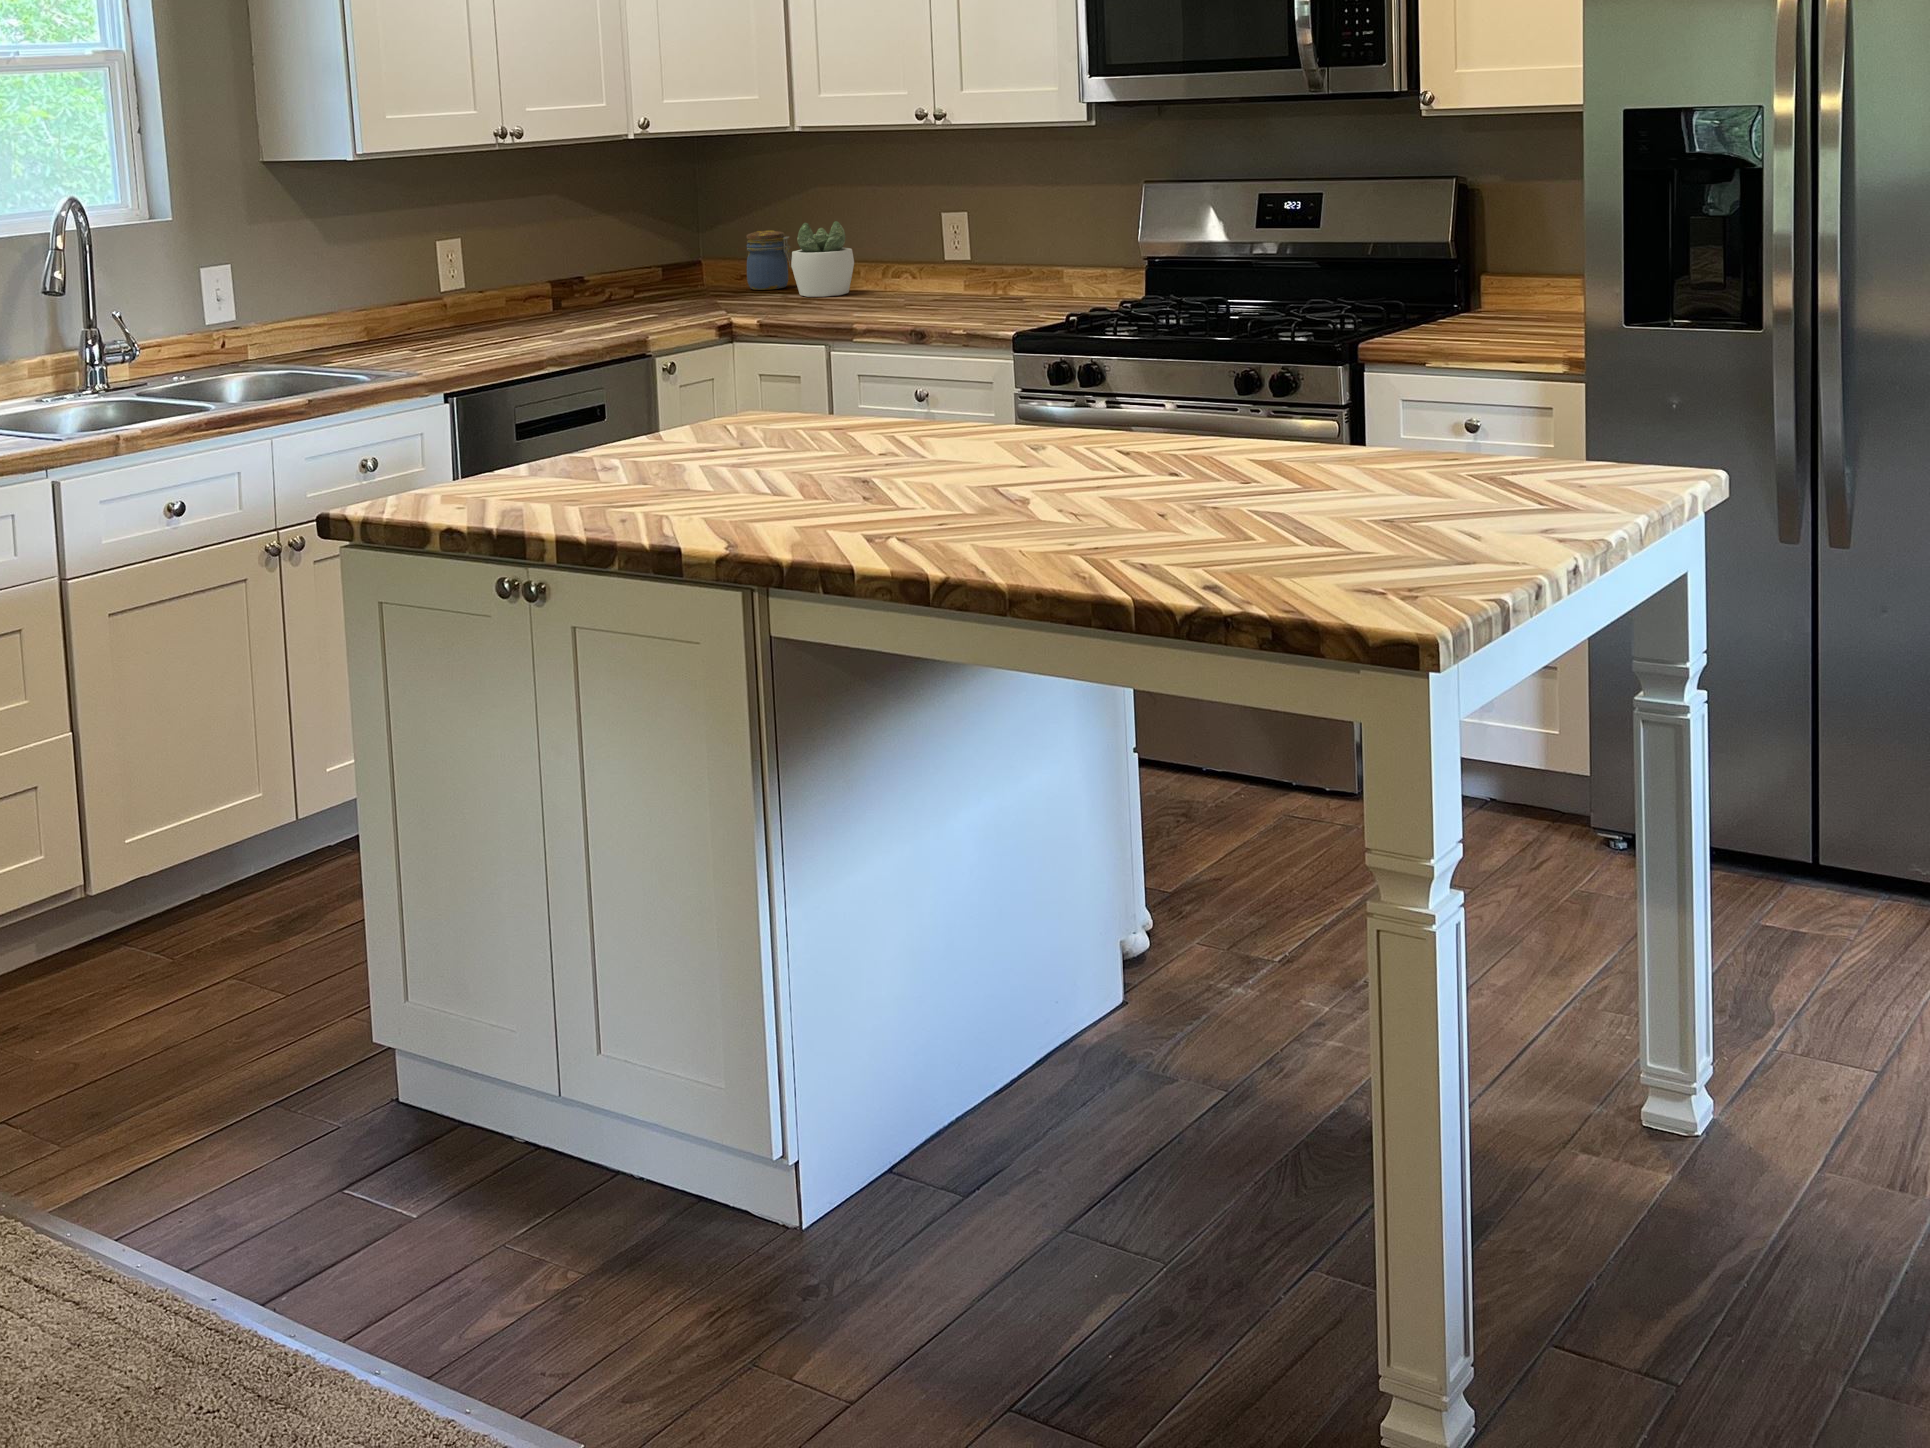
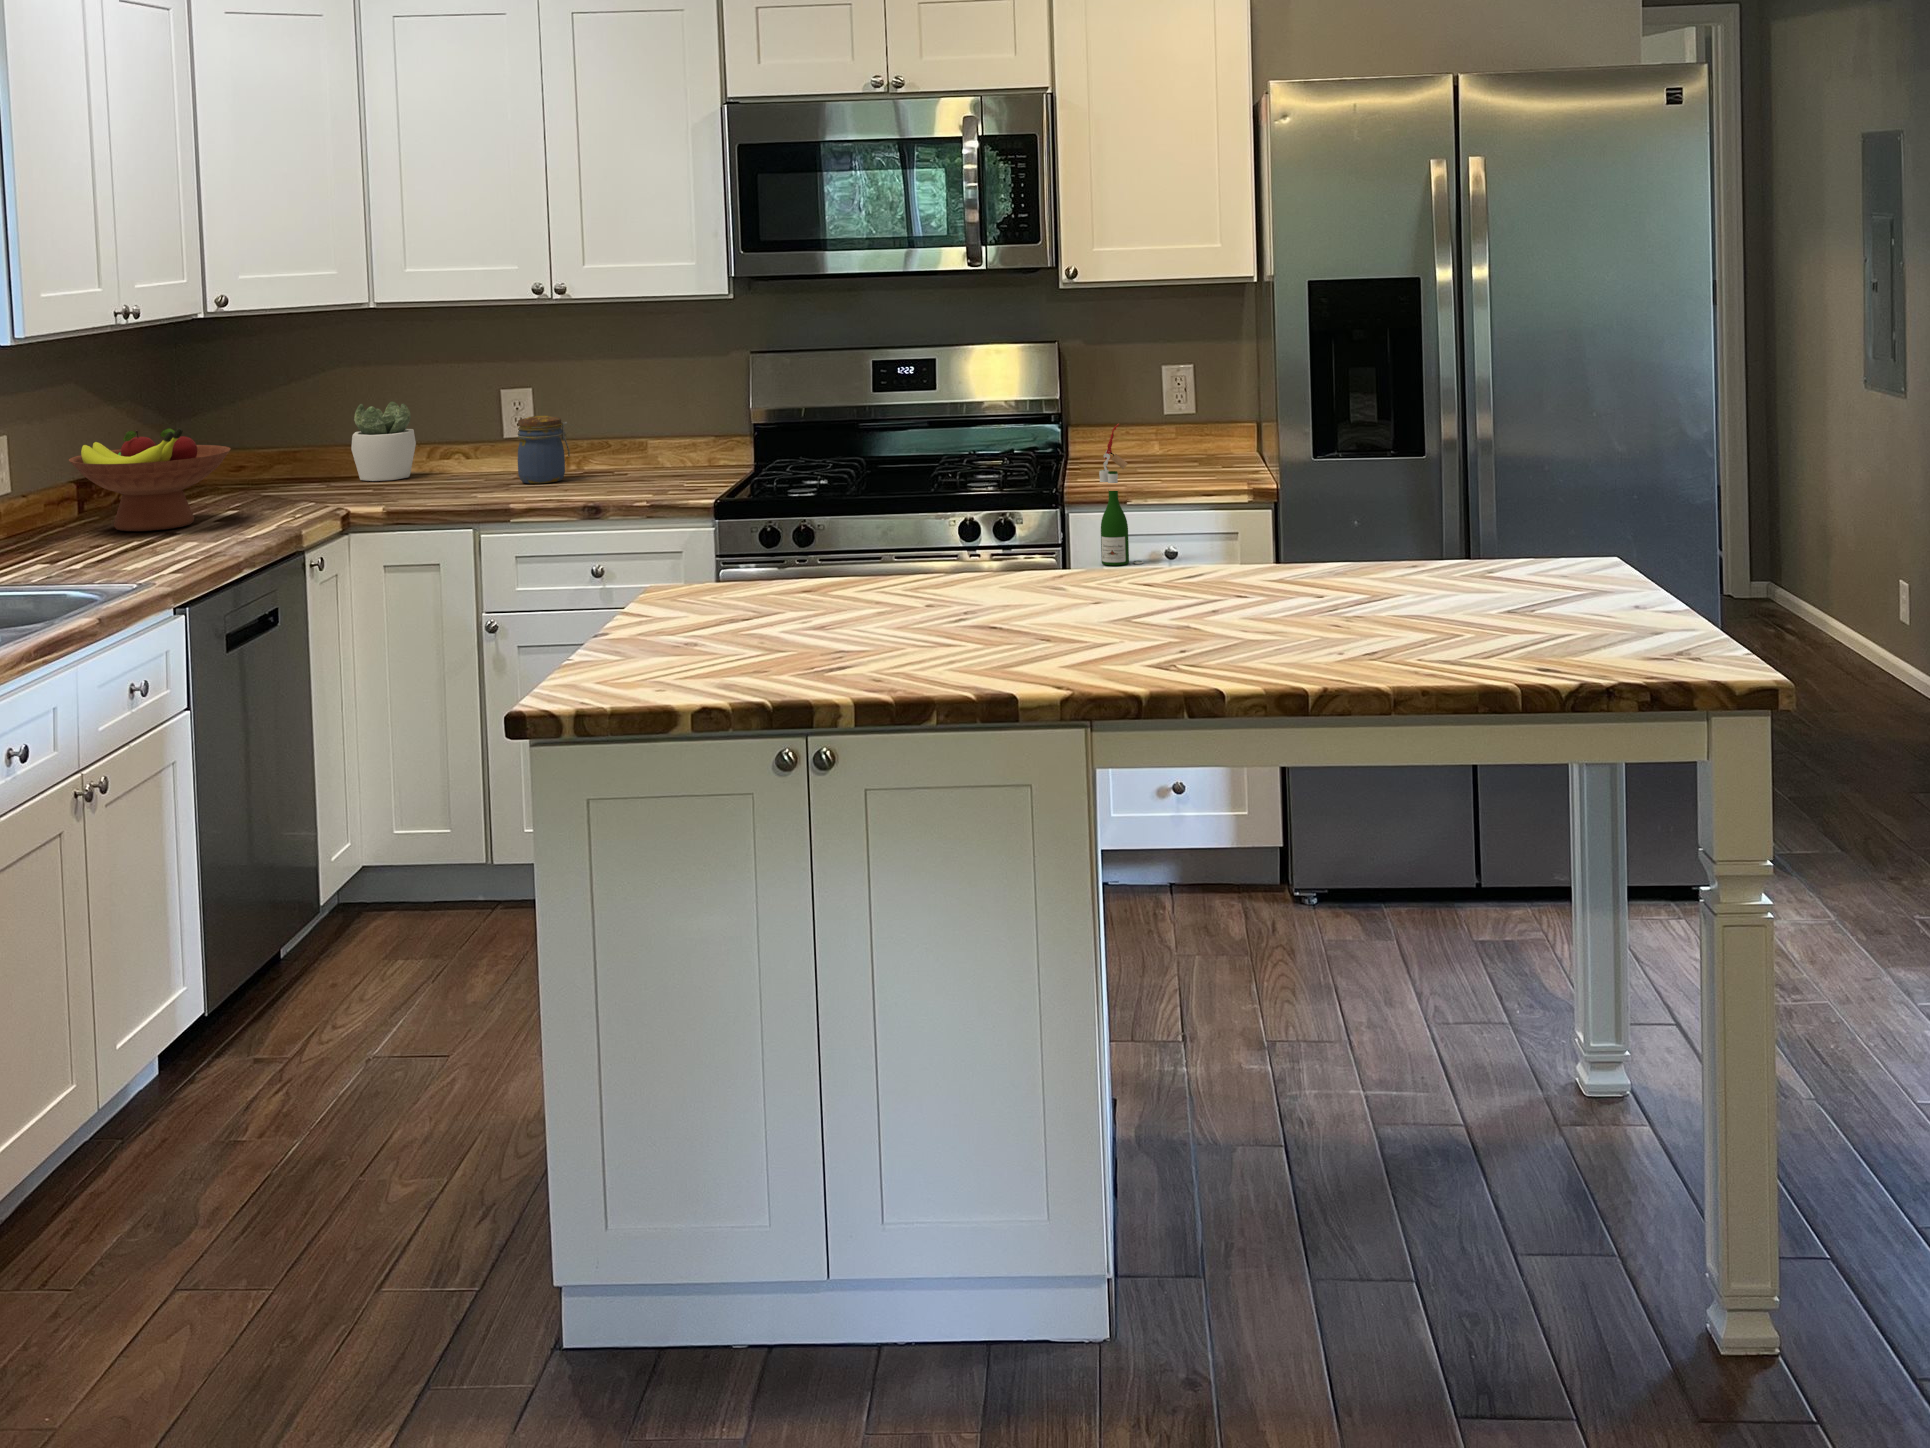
jar: present [746,231,792,290] -> present [518,416,570,483]
fruit bowl: none [475,239,613,330] -> present [69,428,231,531]
wine bottle: none [1394,272,1441,434] -> present [1099,424,1143,565]

